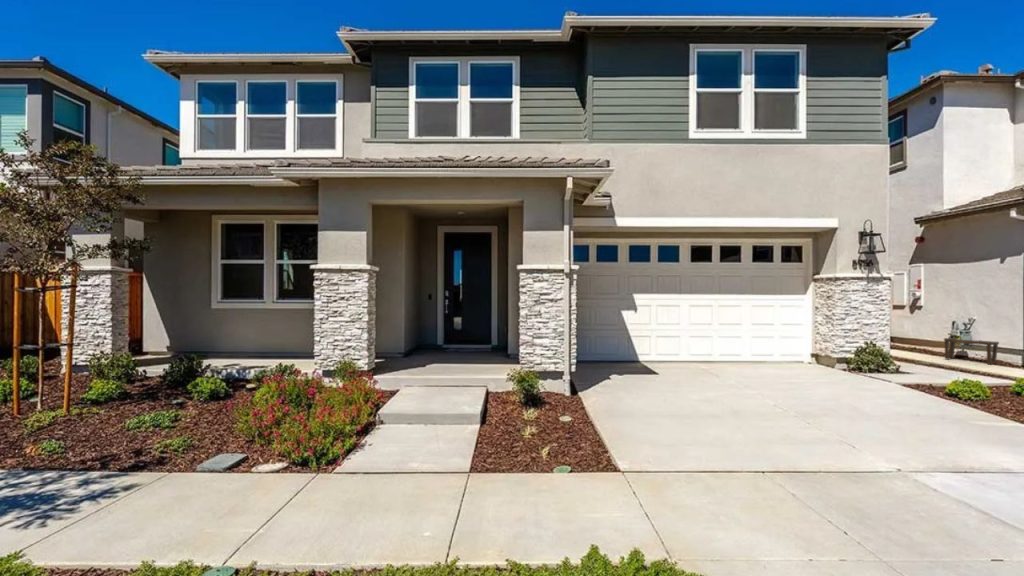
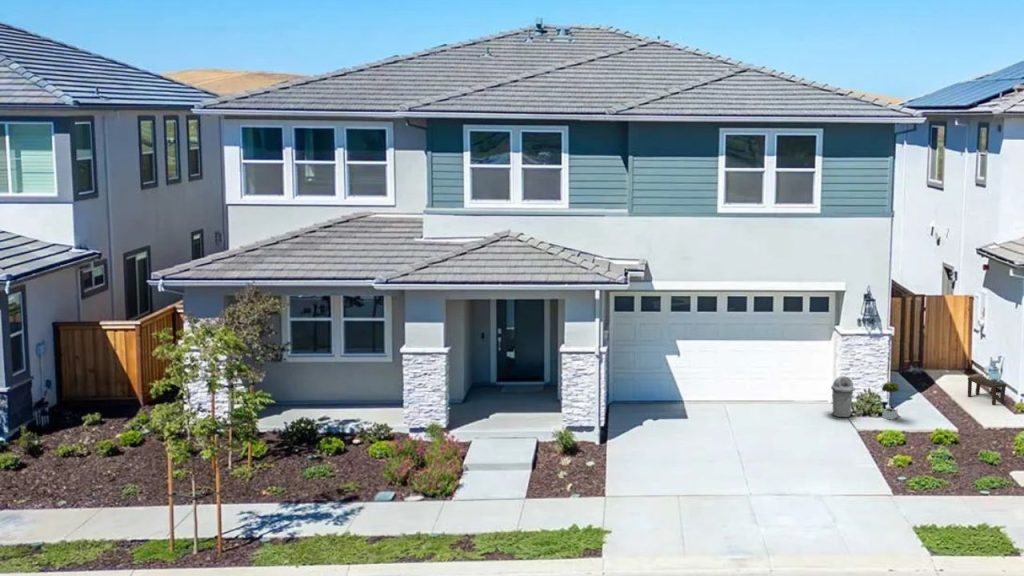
trash can: none [826,325,857,373] -> present [831,376,855,417]
potted tree: none [890,329,914,375] -> present [882,382,899,420]

